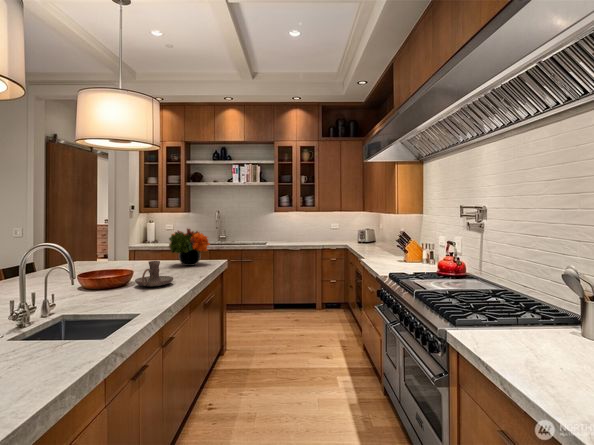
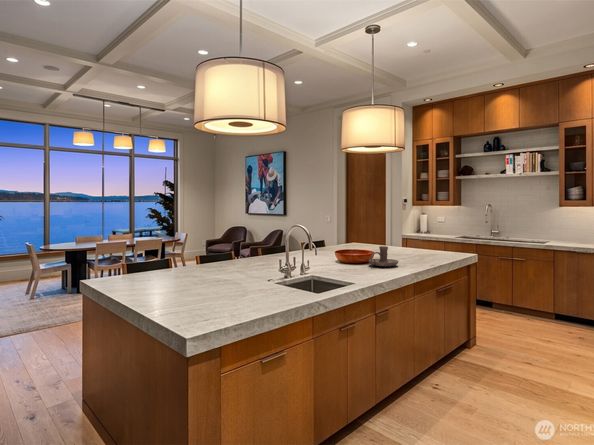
flower arrangement: present [169,229,210,266] -> none [409,221,450,255]

